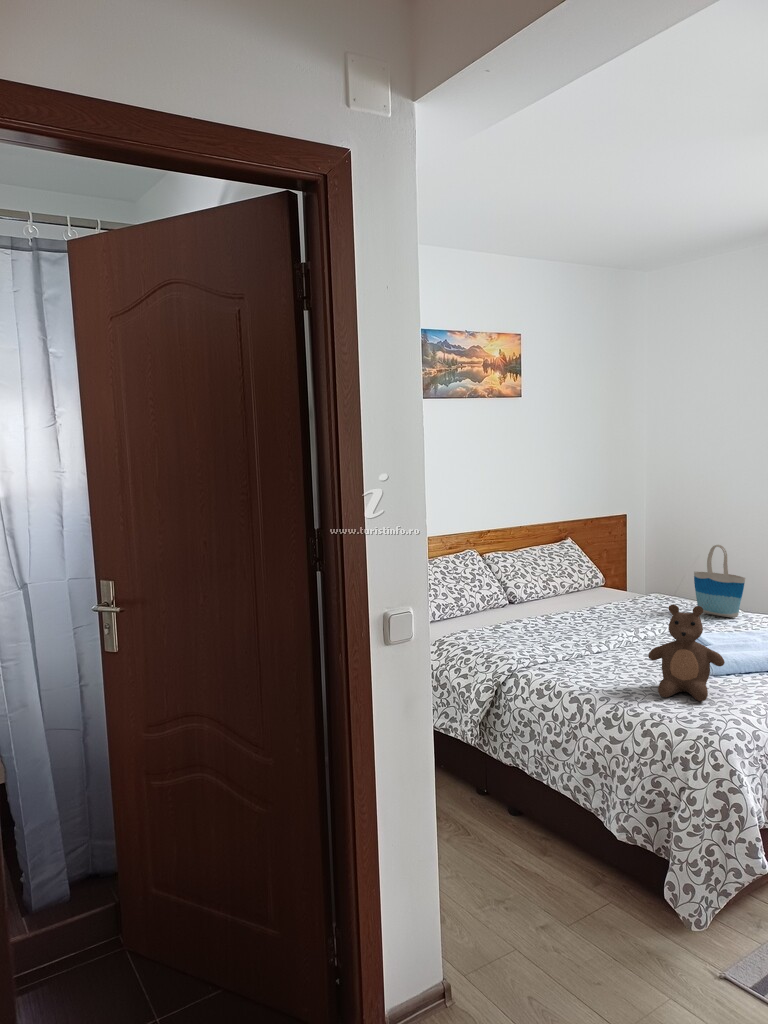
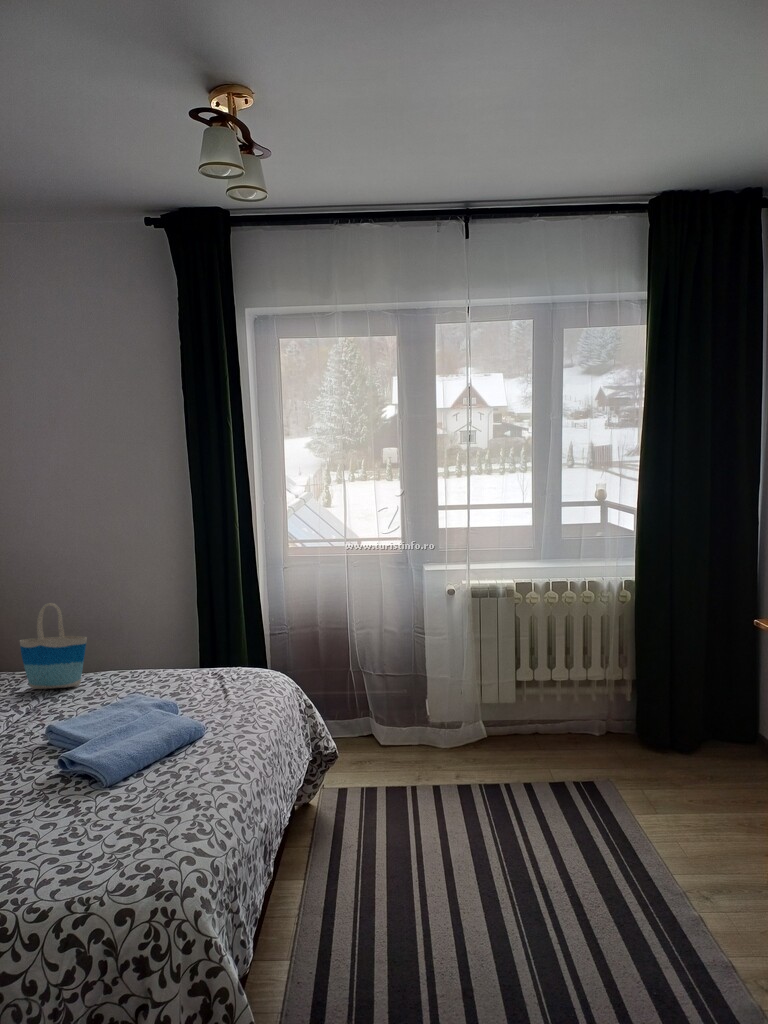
teddy bear: present [648,604,725,701] -> none [28,707,138,860]

